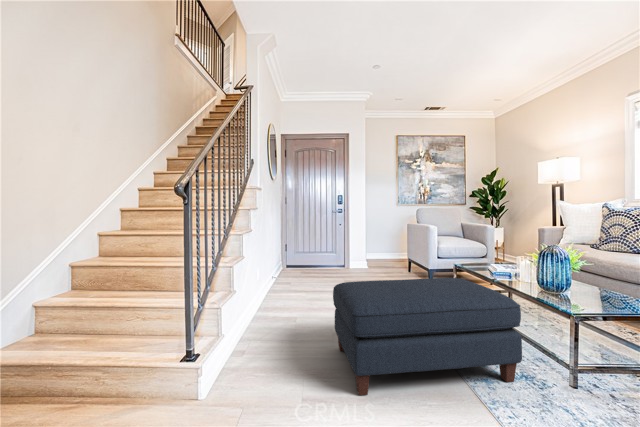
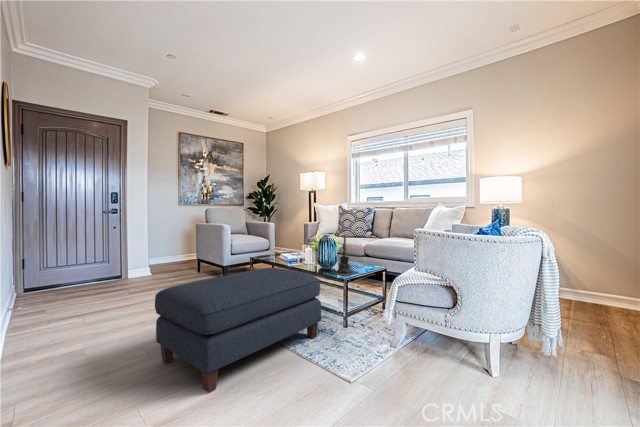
candle holder: none [551,240,609,308] -> present [331,235,357,276]

